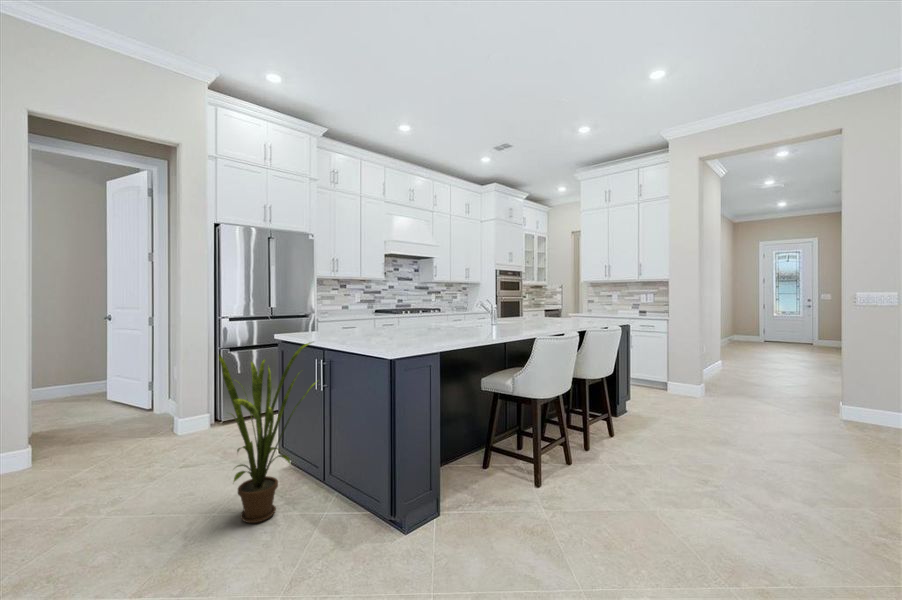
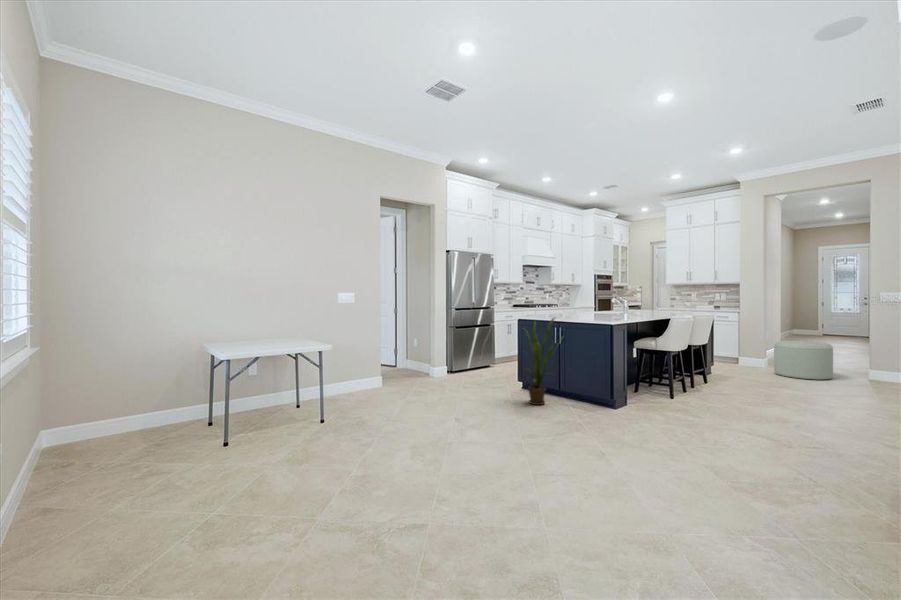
ottoman: none [711,364,794,426] -> present [774,340,833,380]

